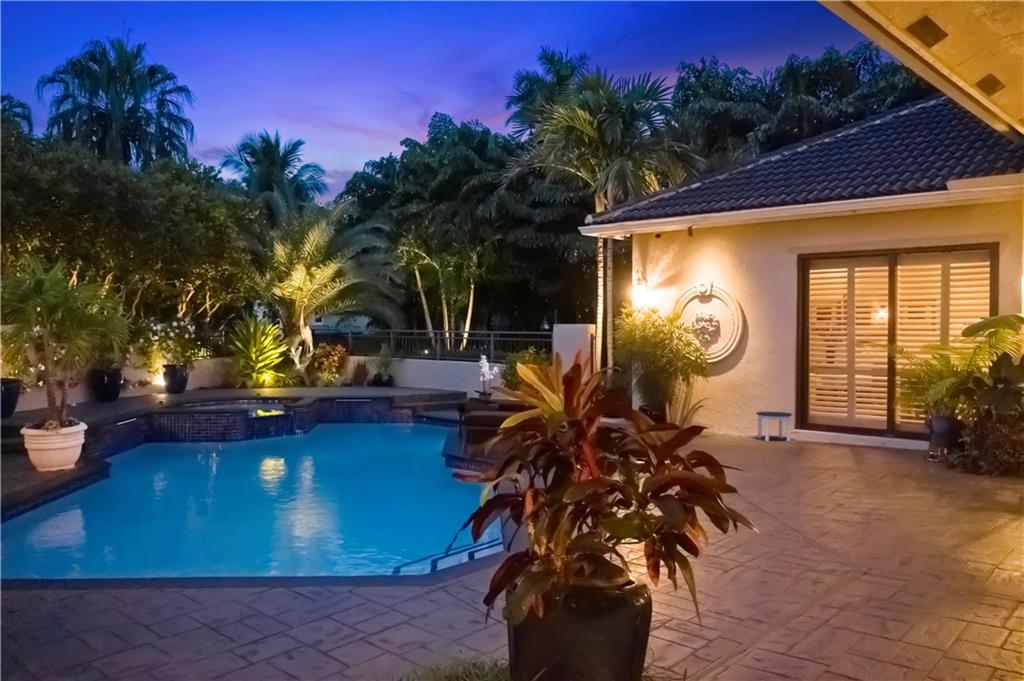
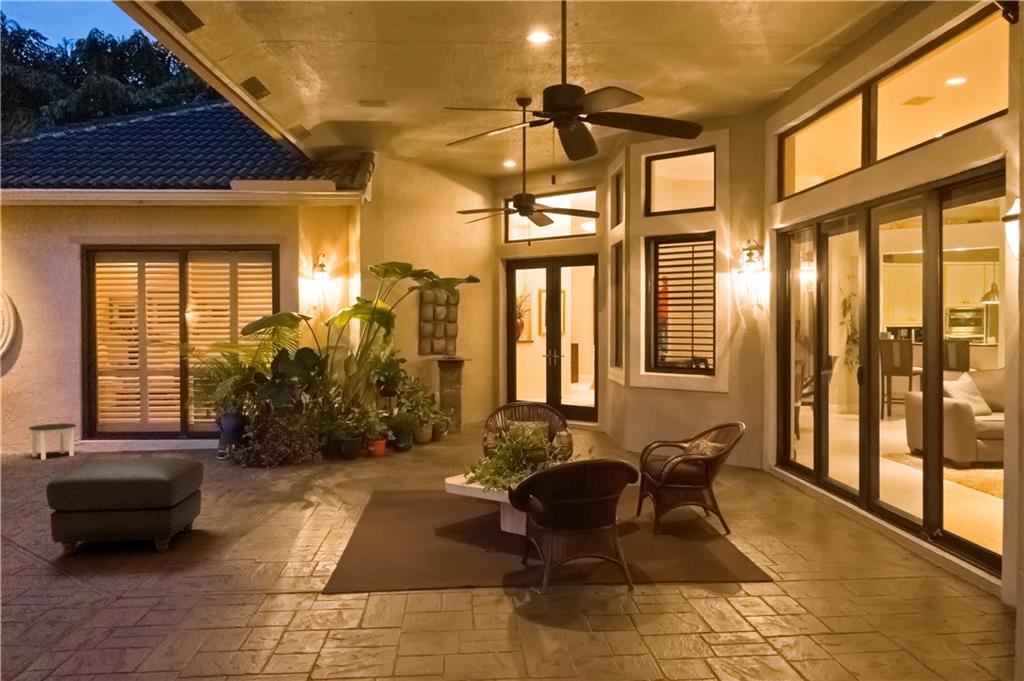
ottoman: none [797,441,930,530] -> present [46,457,204,555]

